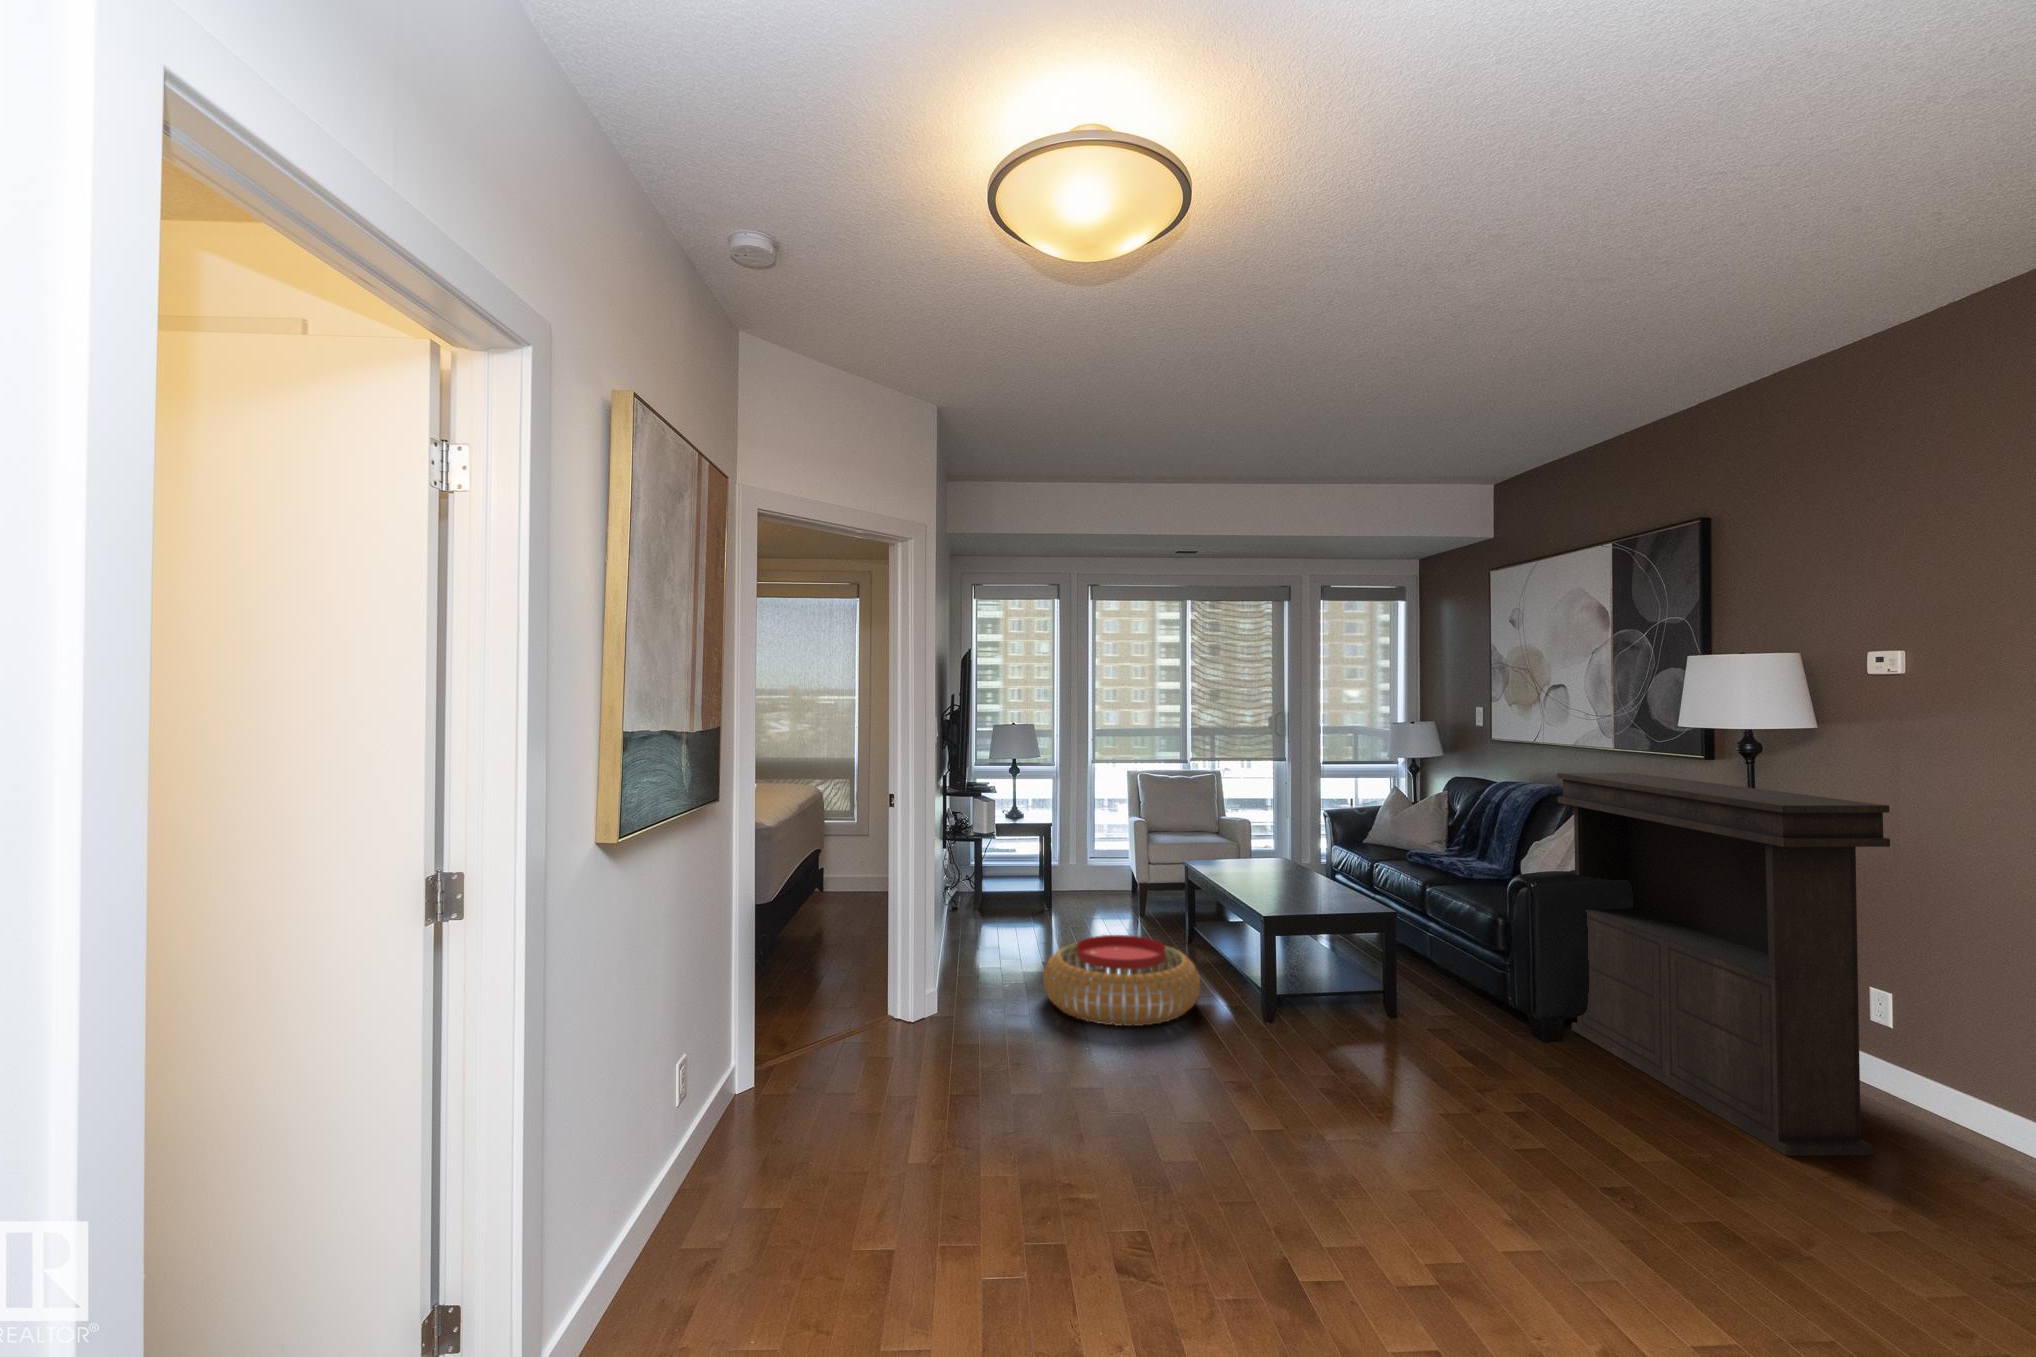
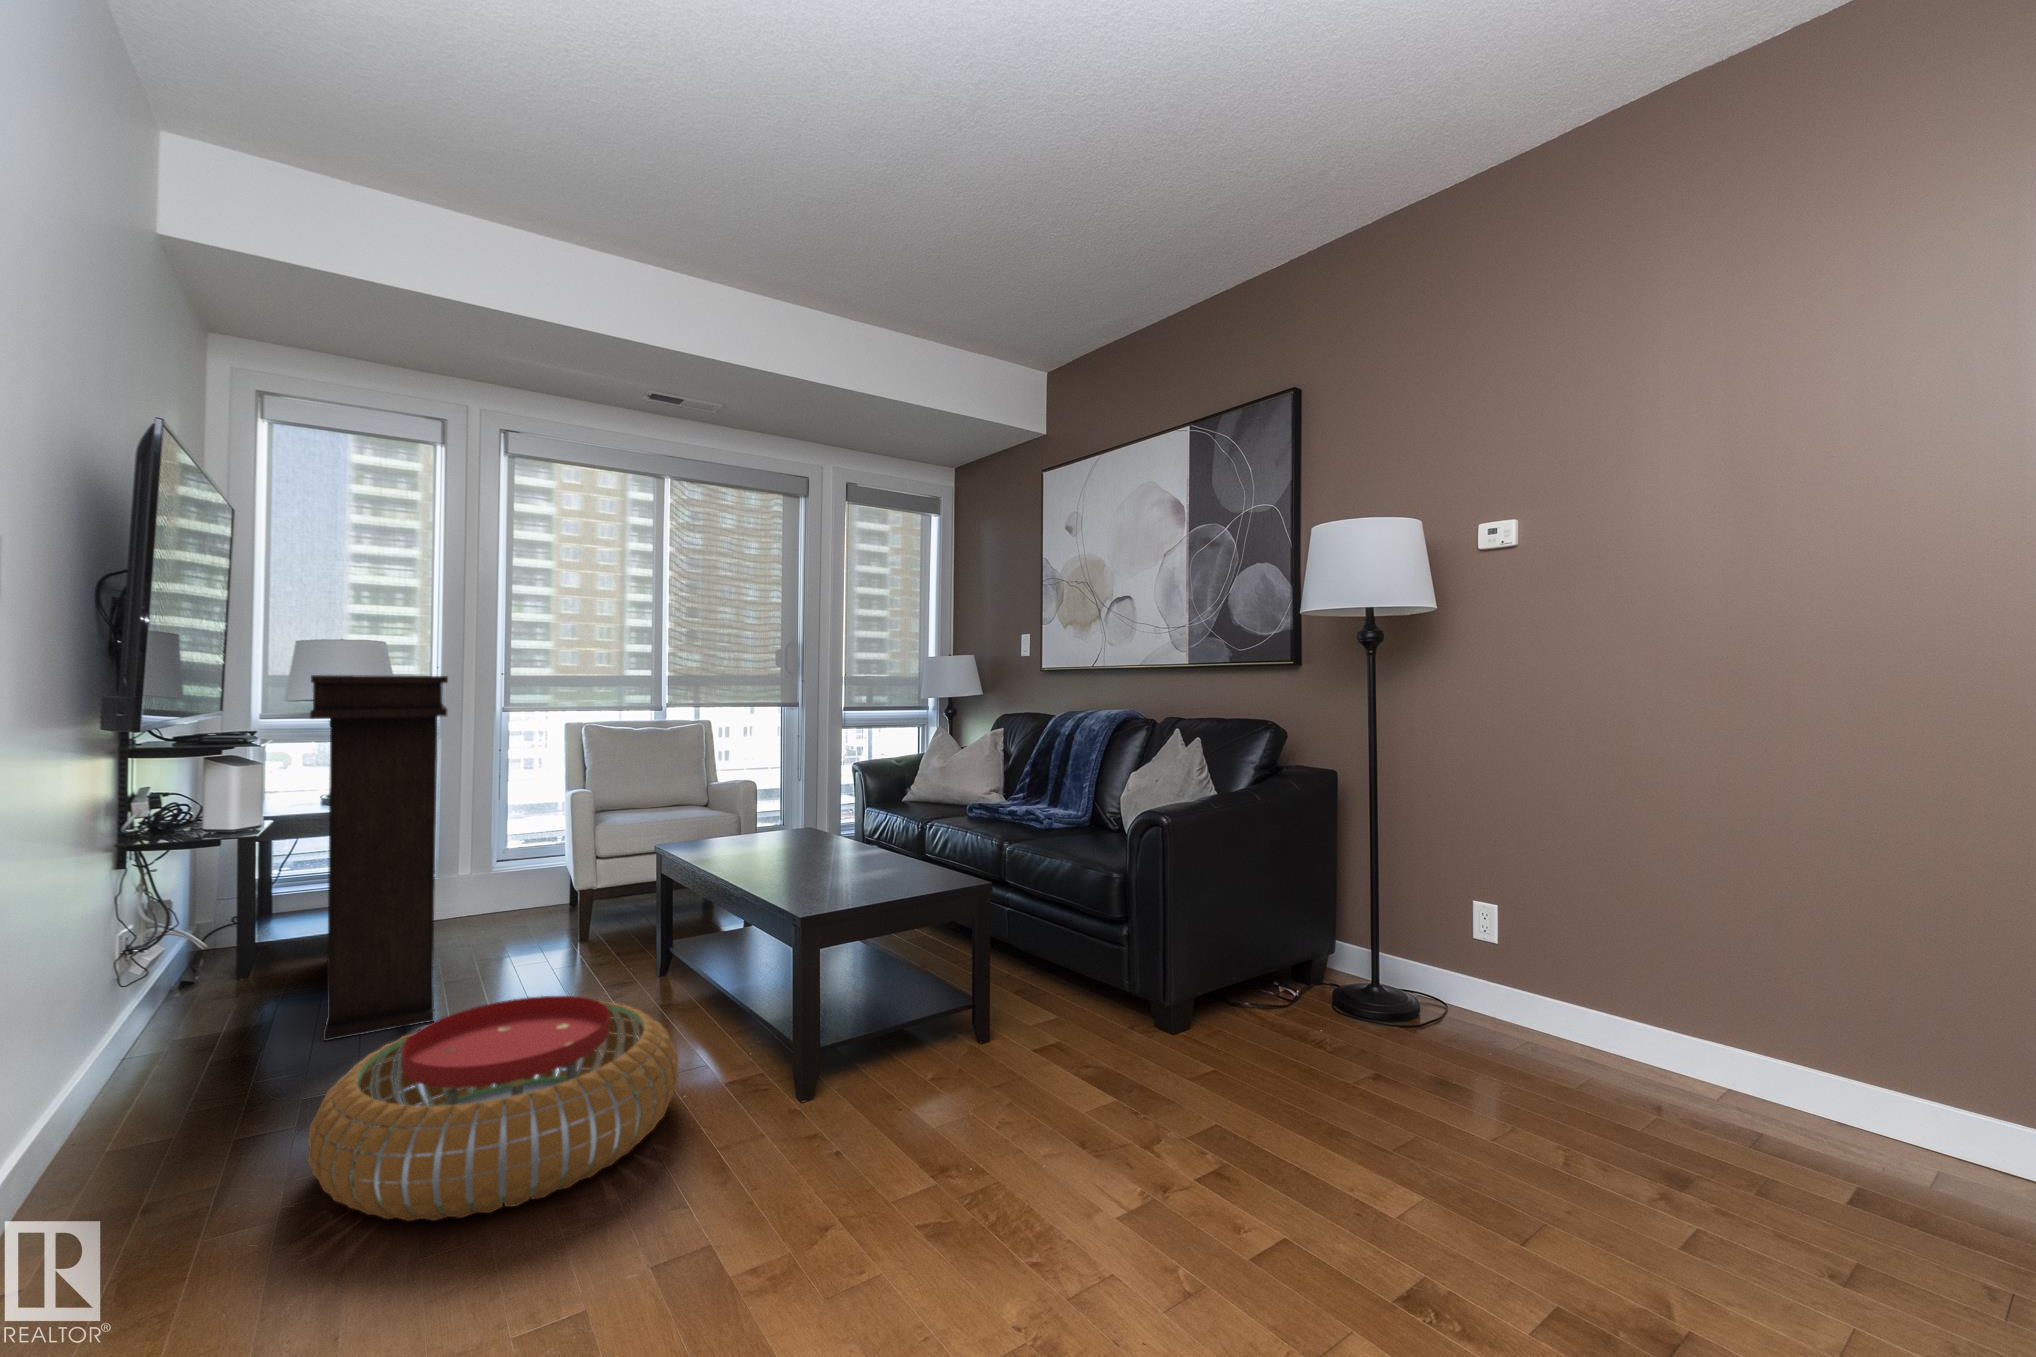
console table: present [1557,773,1890,1156] -> present [310,675,448,1041]

